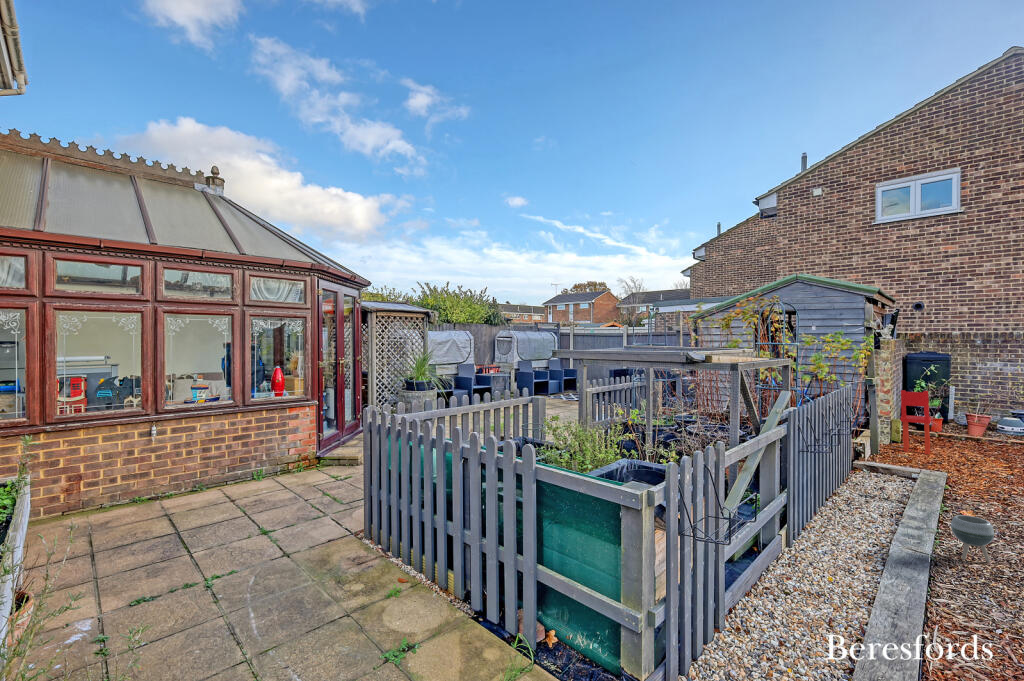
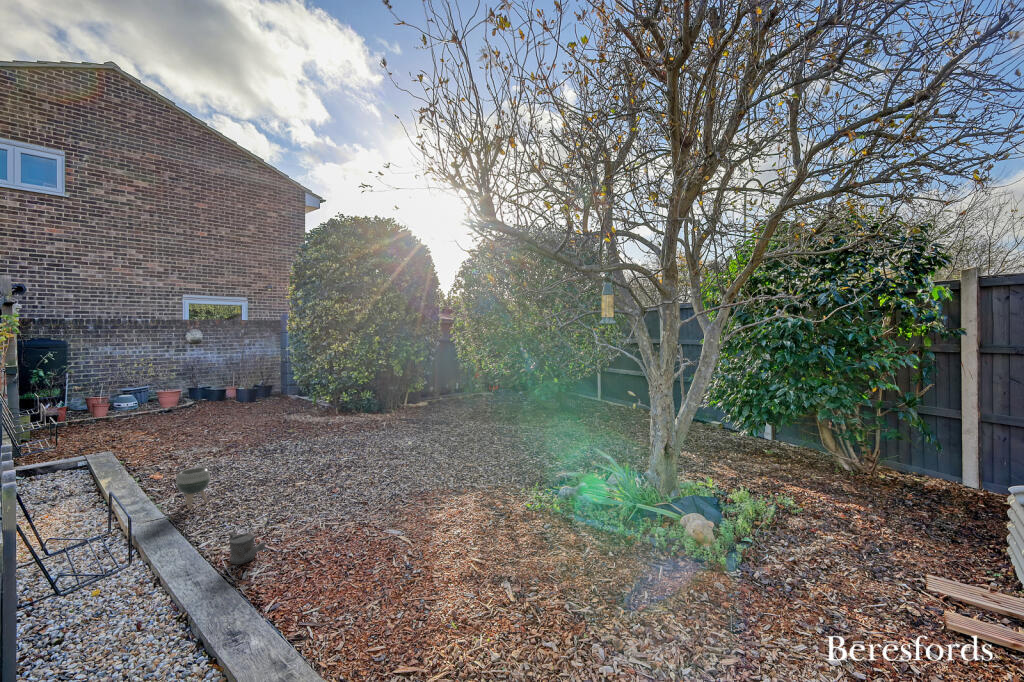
chair: present [900,390,931,454] -> none [35,375,73,446]
watering can: none [942,599,977,641] -> present [229,533,265,564]

